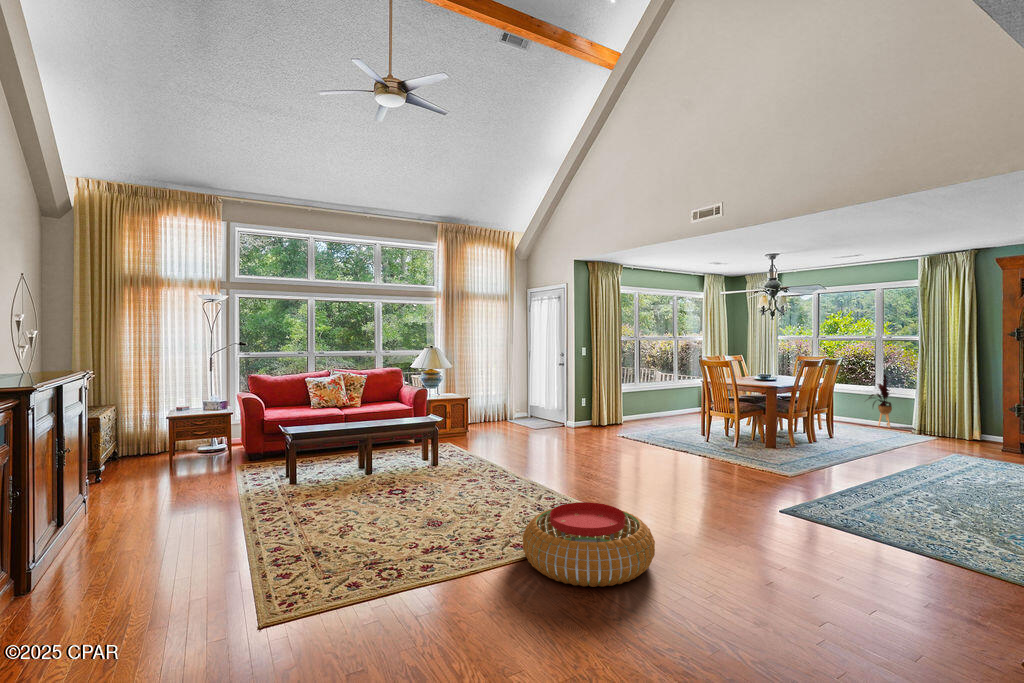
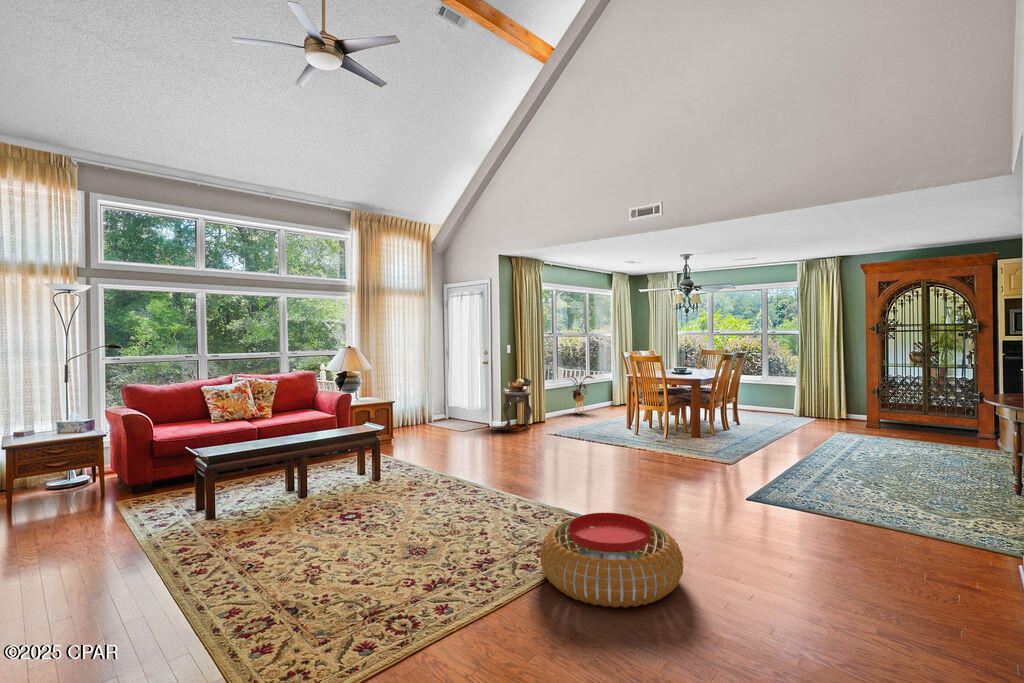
house plant: present [869,375,892,427] -> present [569,376,594,414]
side table: none [576,379,606,430] -> present [503,378,532,430]

